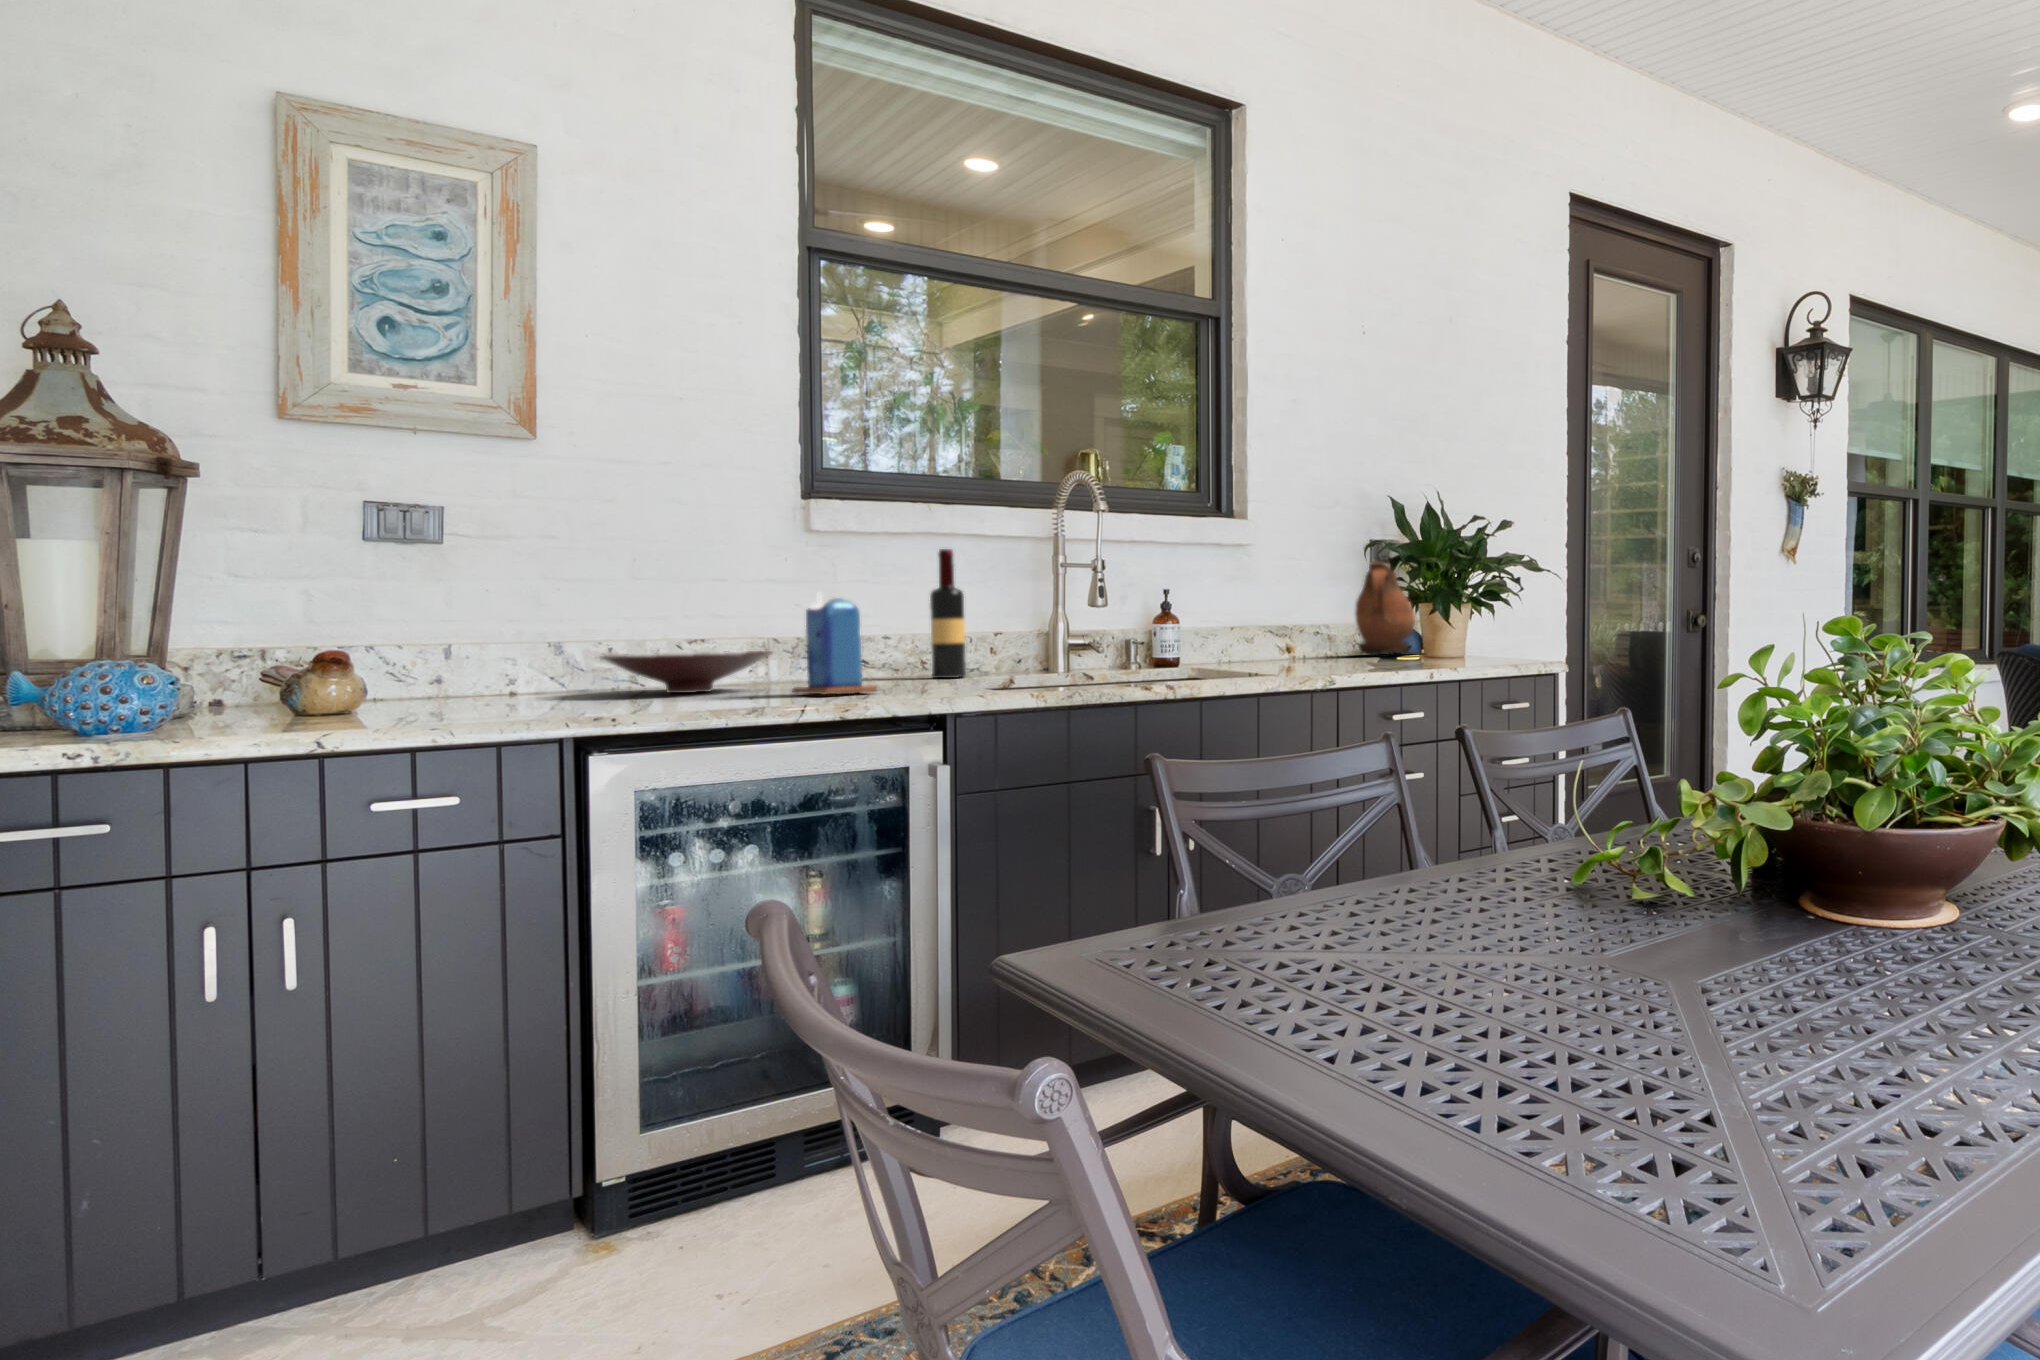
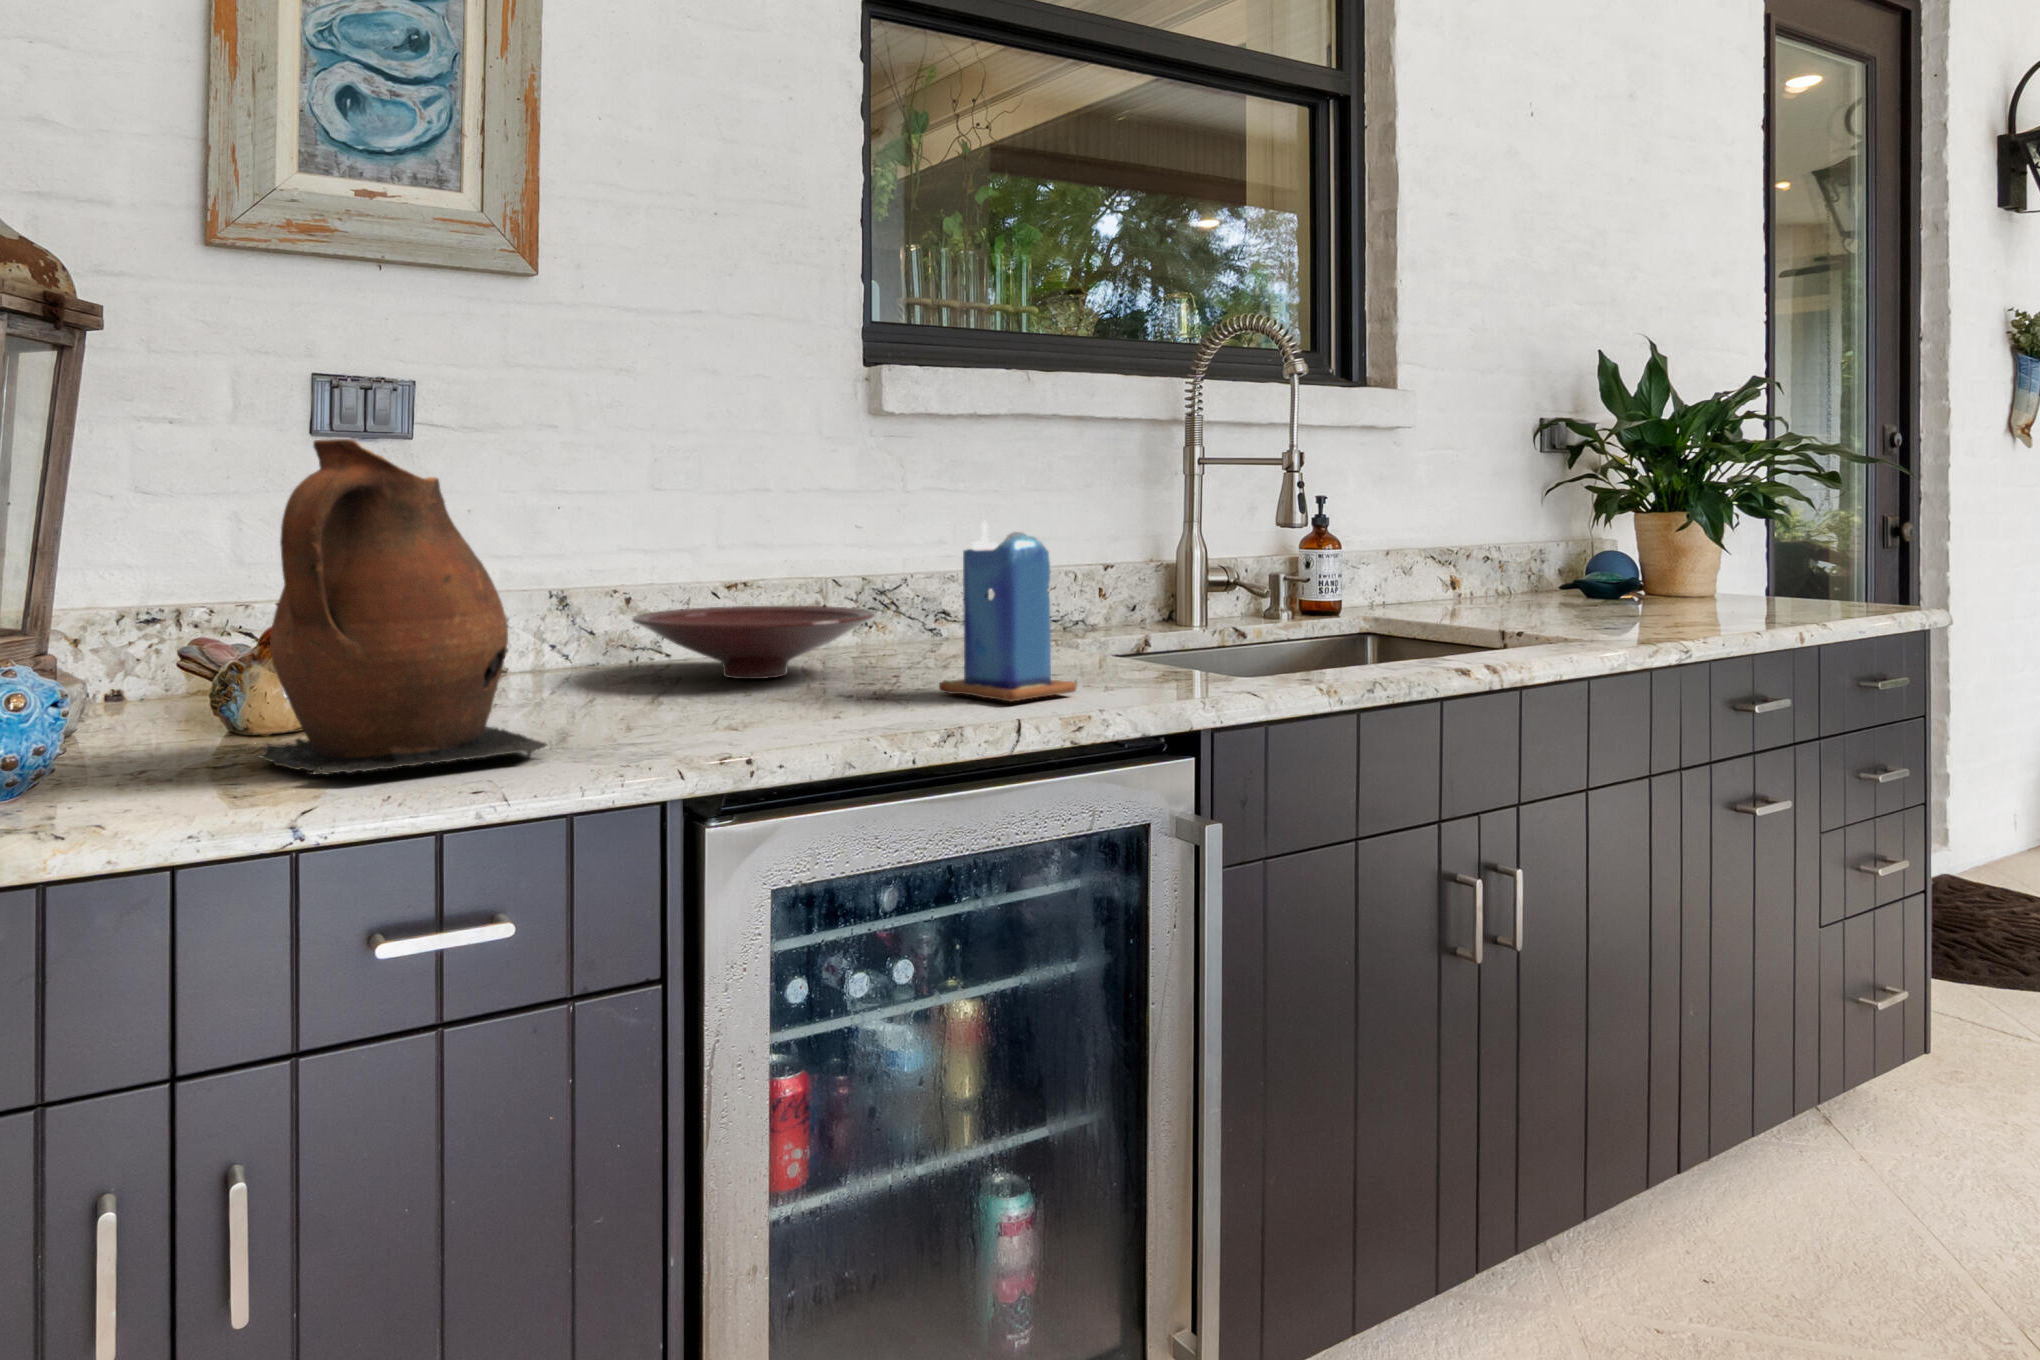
wine bottle: present [930,549,966,678] -> none [1046,445,1096,646]
ceramic pitcher: present [1355,562,1415,654] -> present [246,439,548,775]

